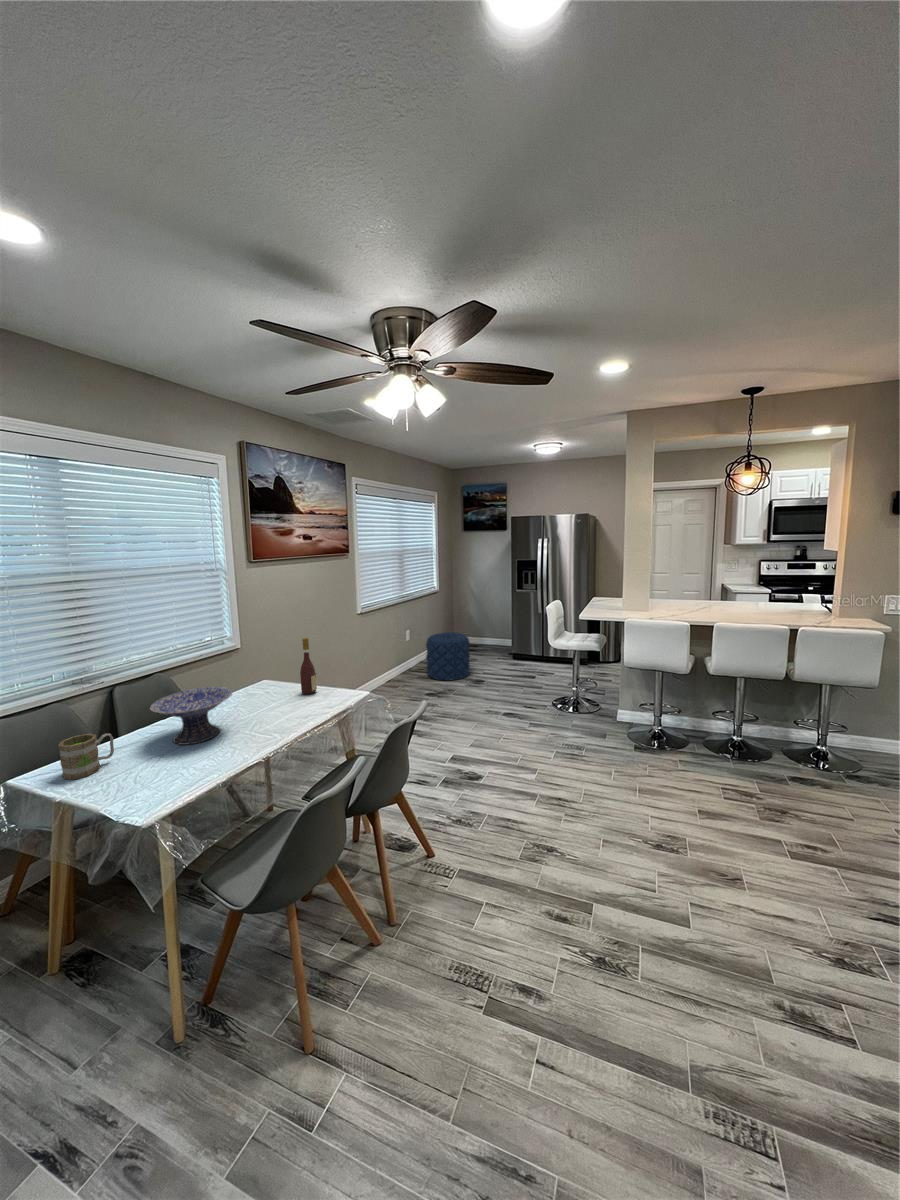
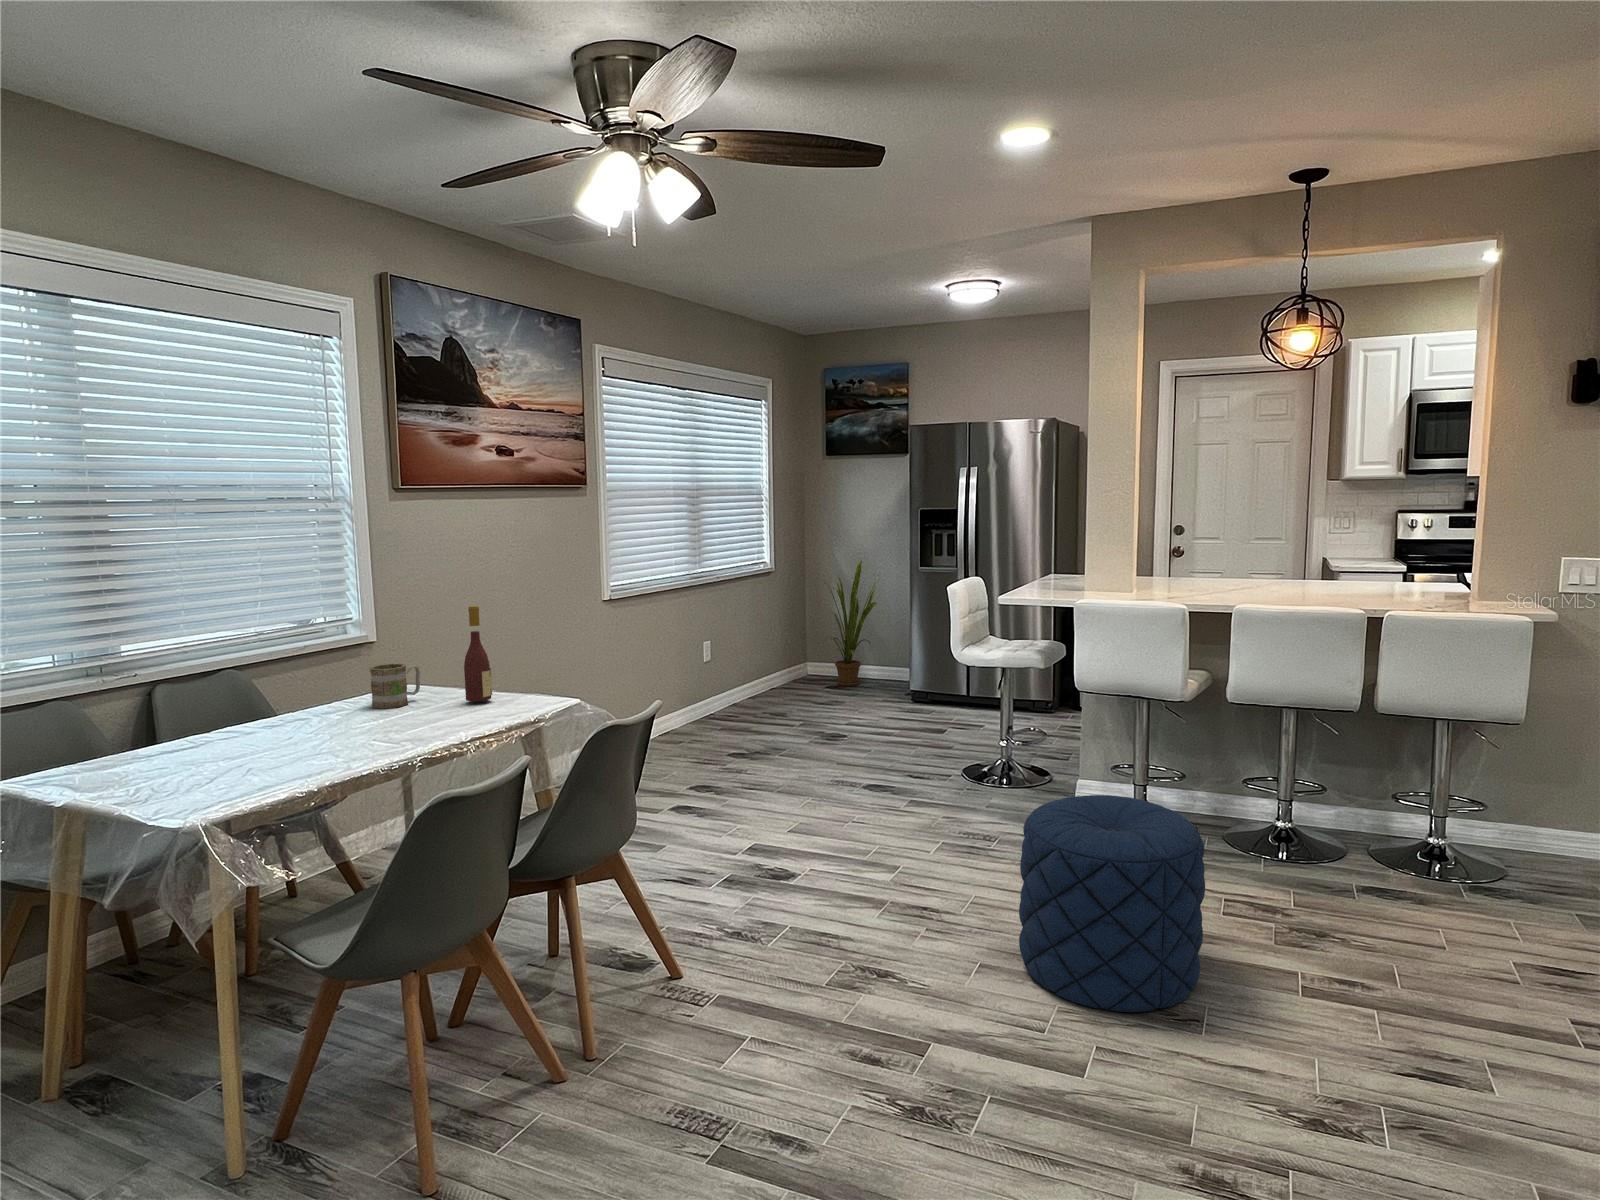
house plant: none [461,585,495,650] -> present [819,561,880,686]
pouf: present [426,632,470,681] -> present [1019,795,1205,1012]
decorative bowl: present [150,687,232,745] -> none [210,673,343,753]
mug: present [58,734,114,780] -> present [369,664,420,709]

